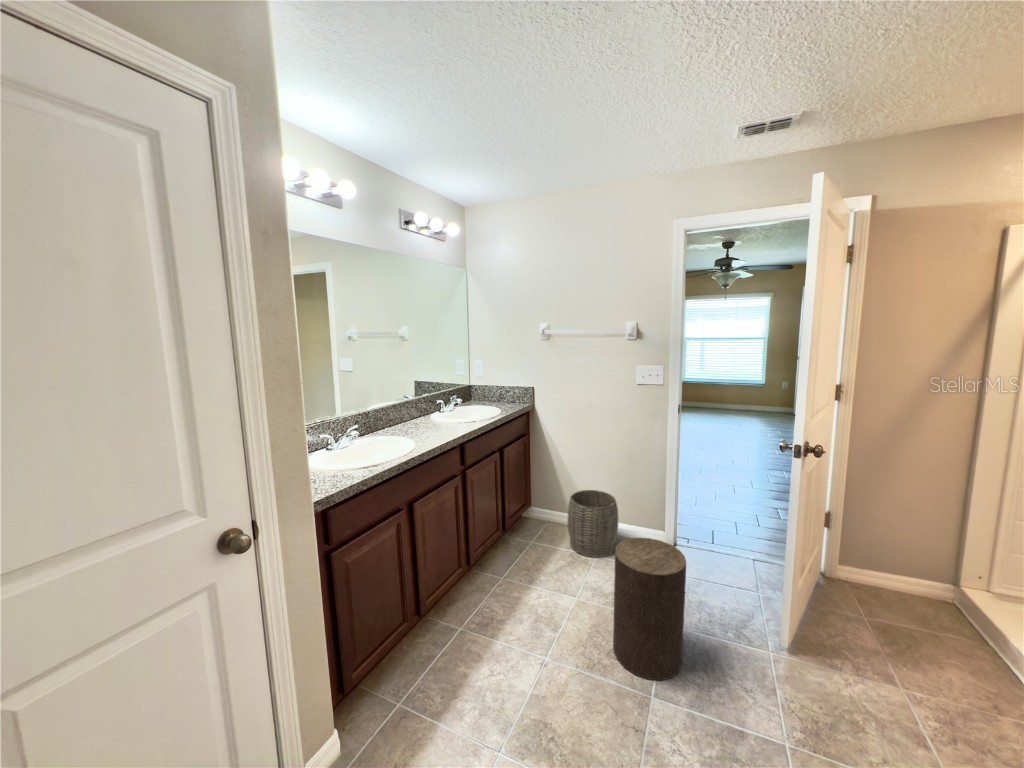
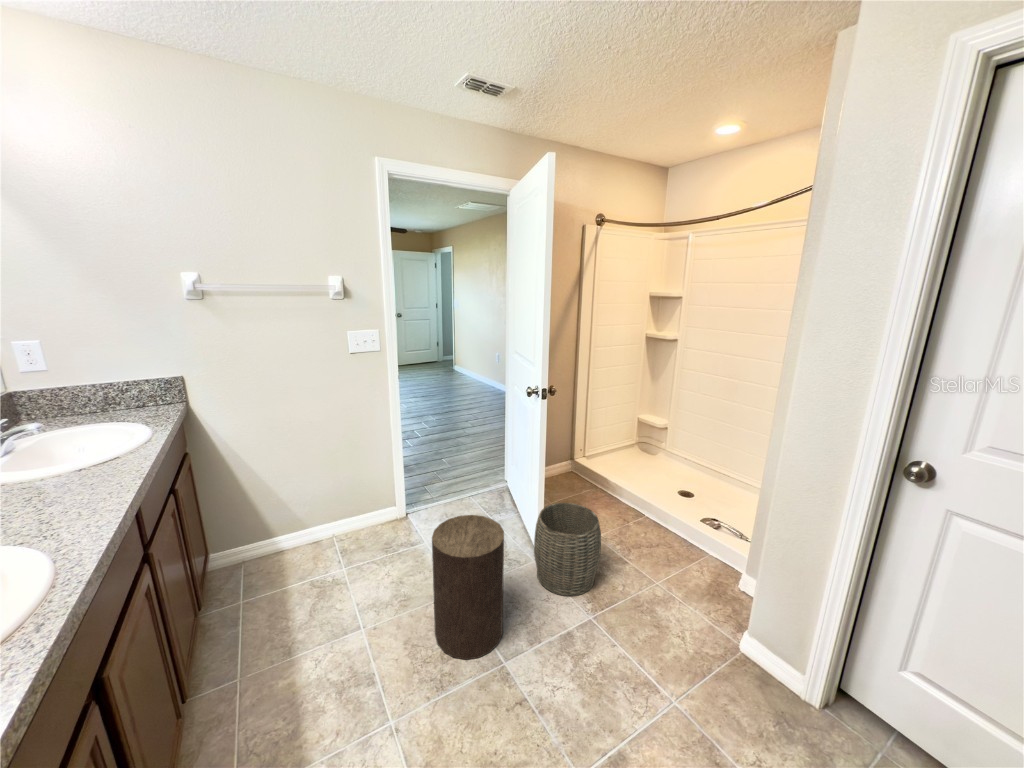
woven basket: present [568,490,618,557] -> present [534,503,601,596]

